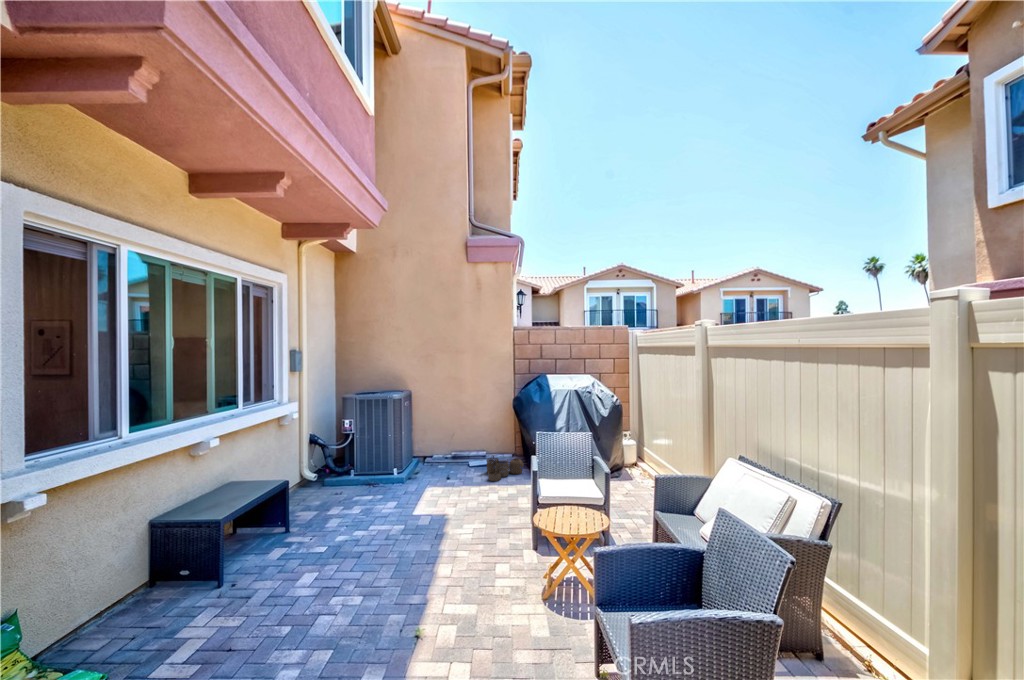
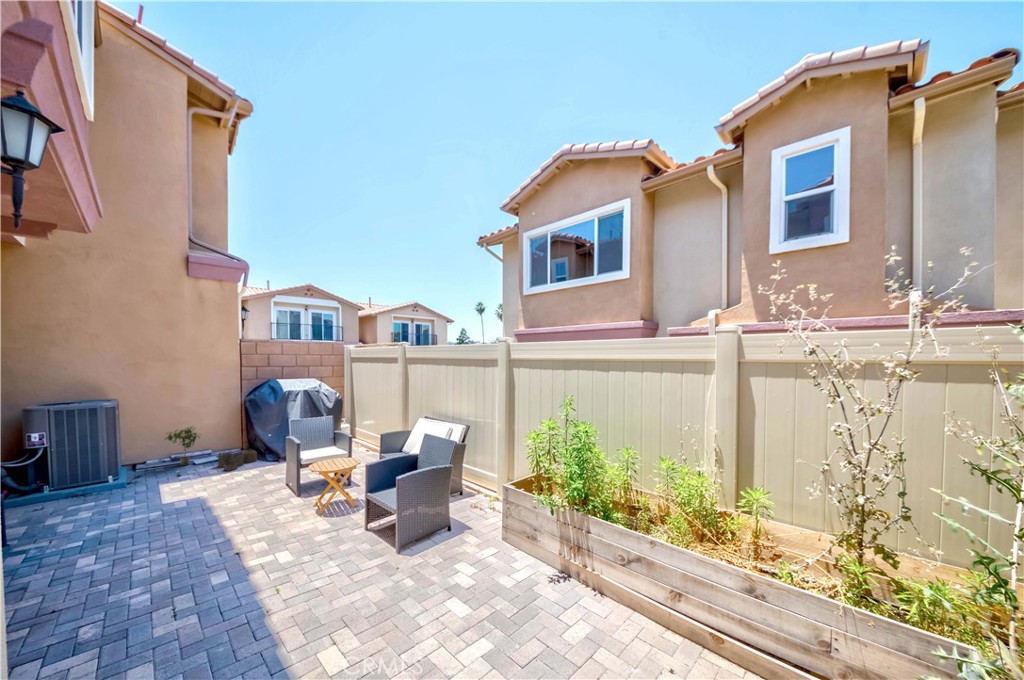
potted plant: none [446,422,479,464] -> present [165,427,200,466]

